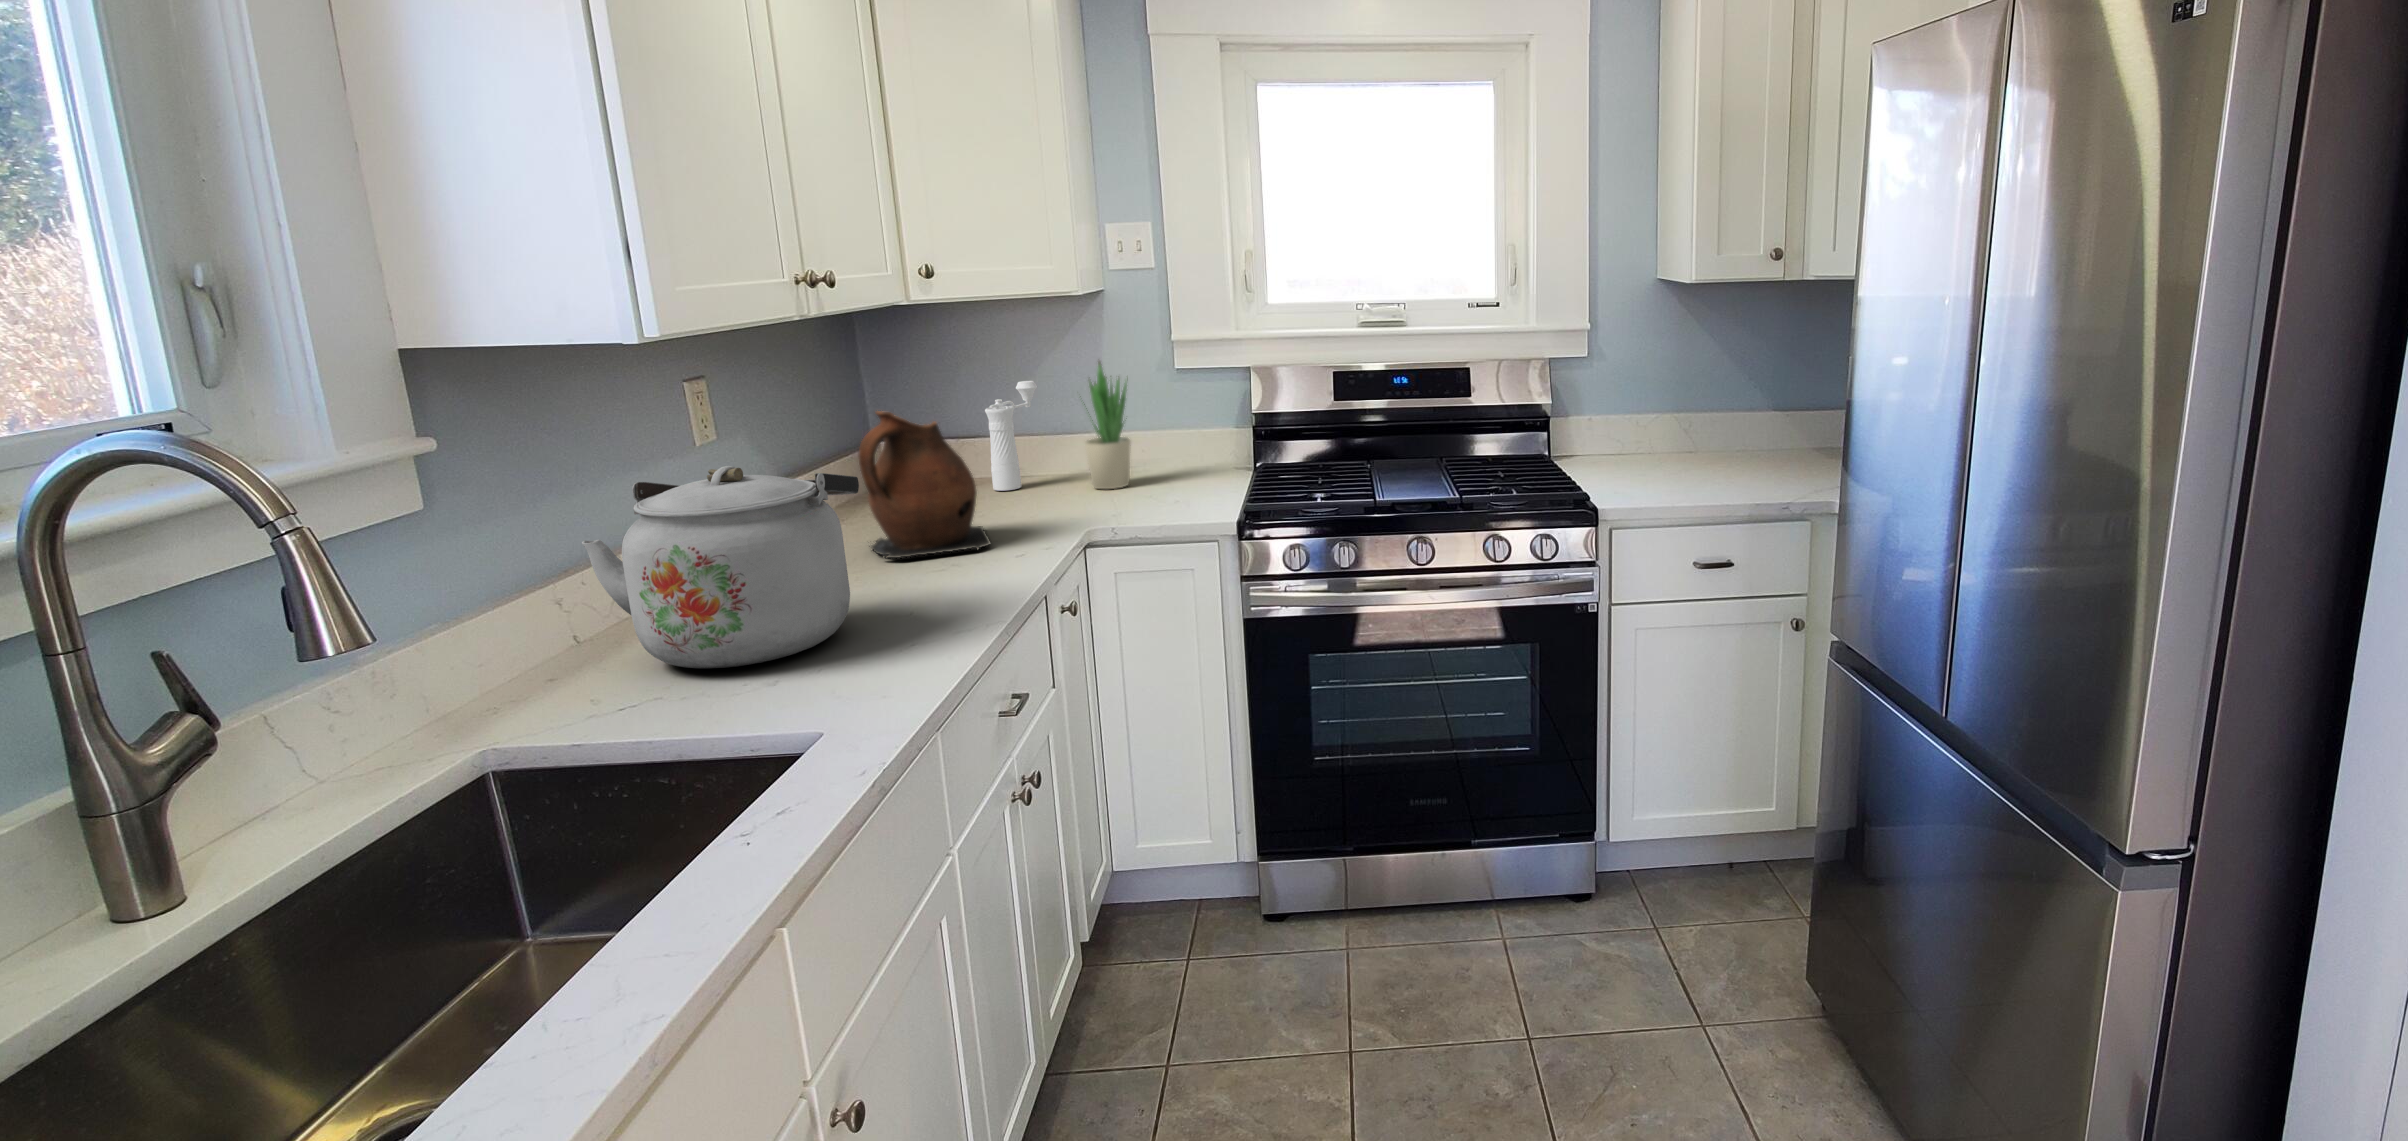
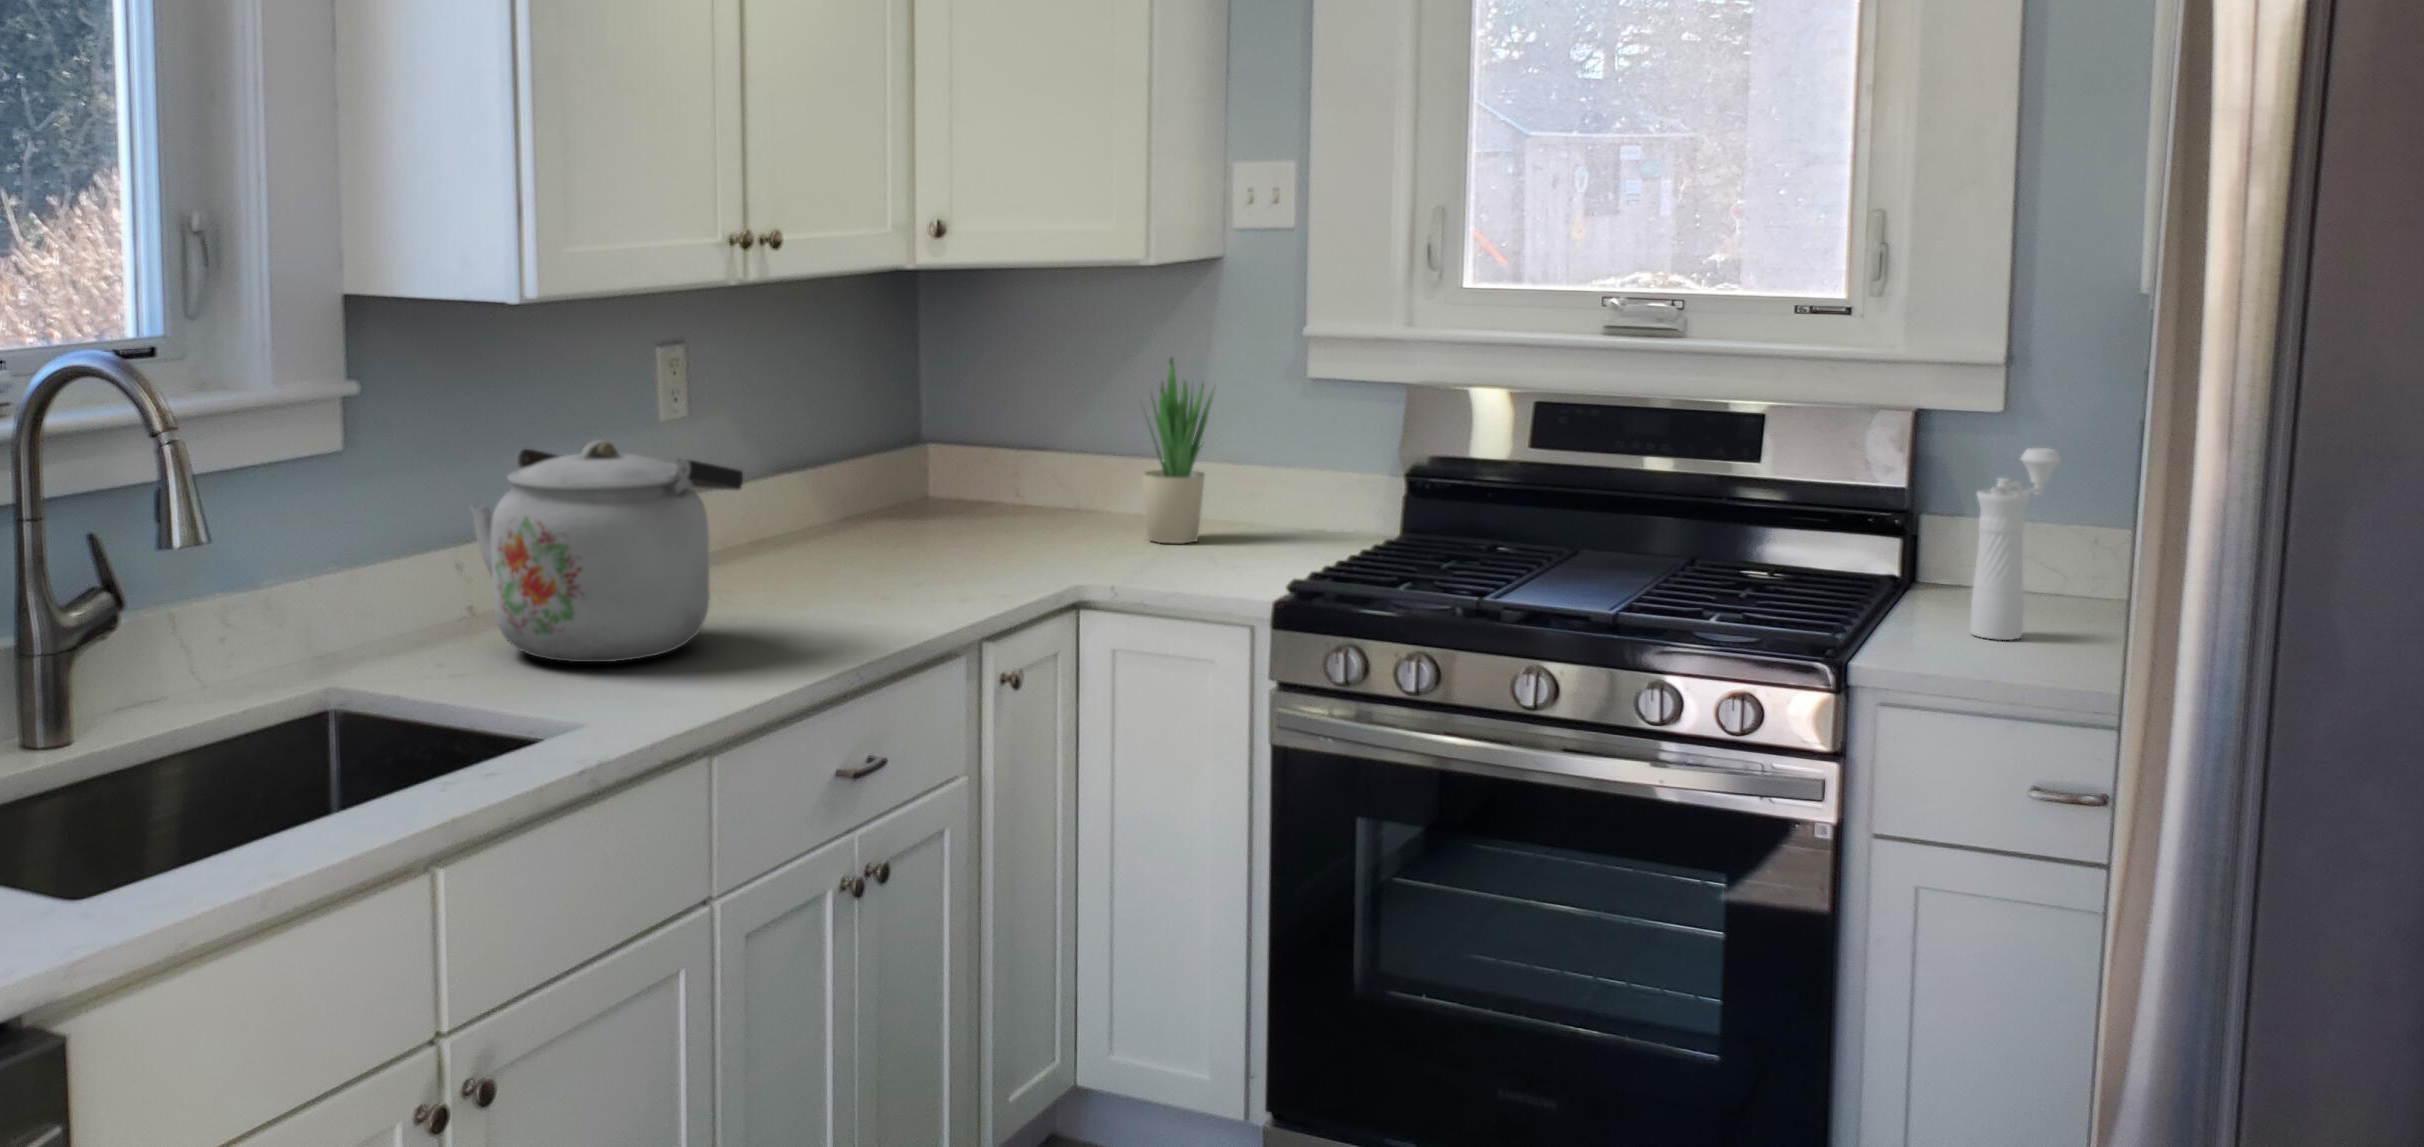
pepper mill: present [985,381,1037,491] -> present [1970,448,2060,640]
ceramic pitcher: present [859,411,990,558] -> none [800,399,957,592]

